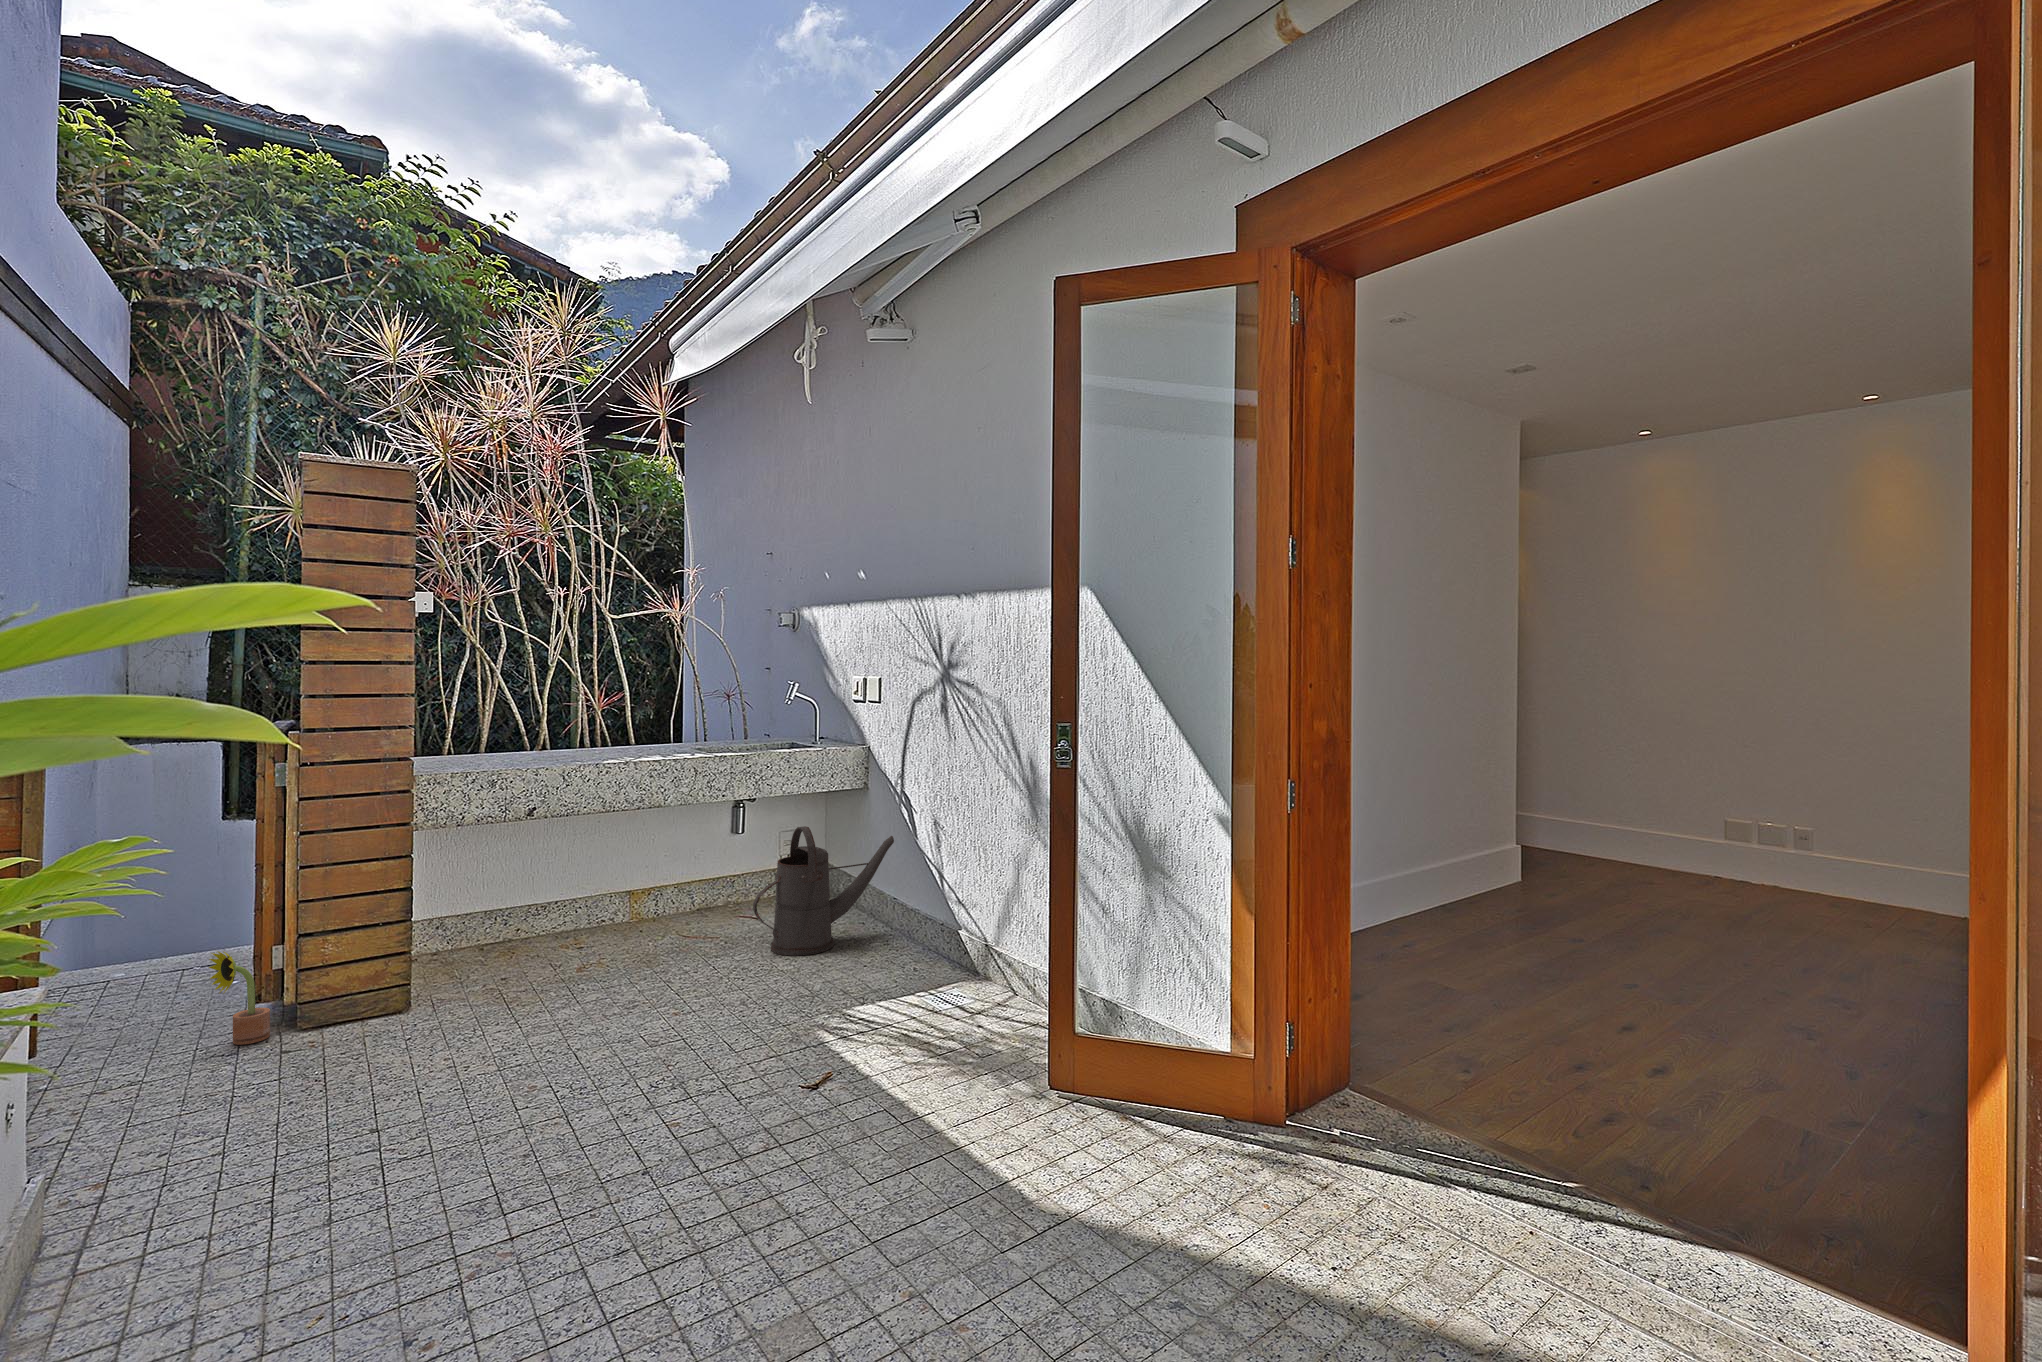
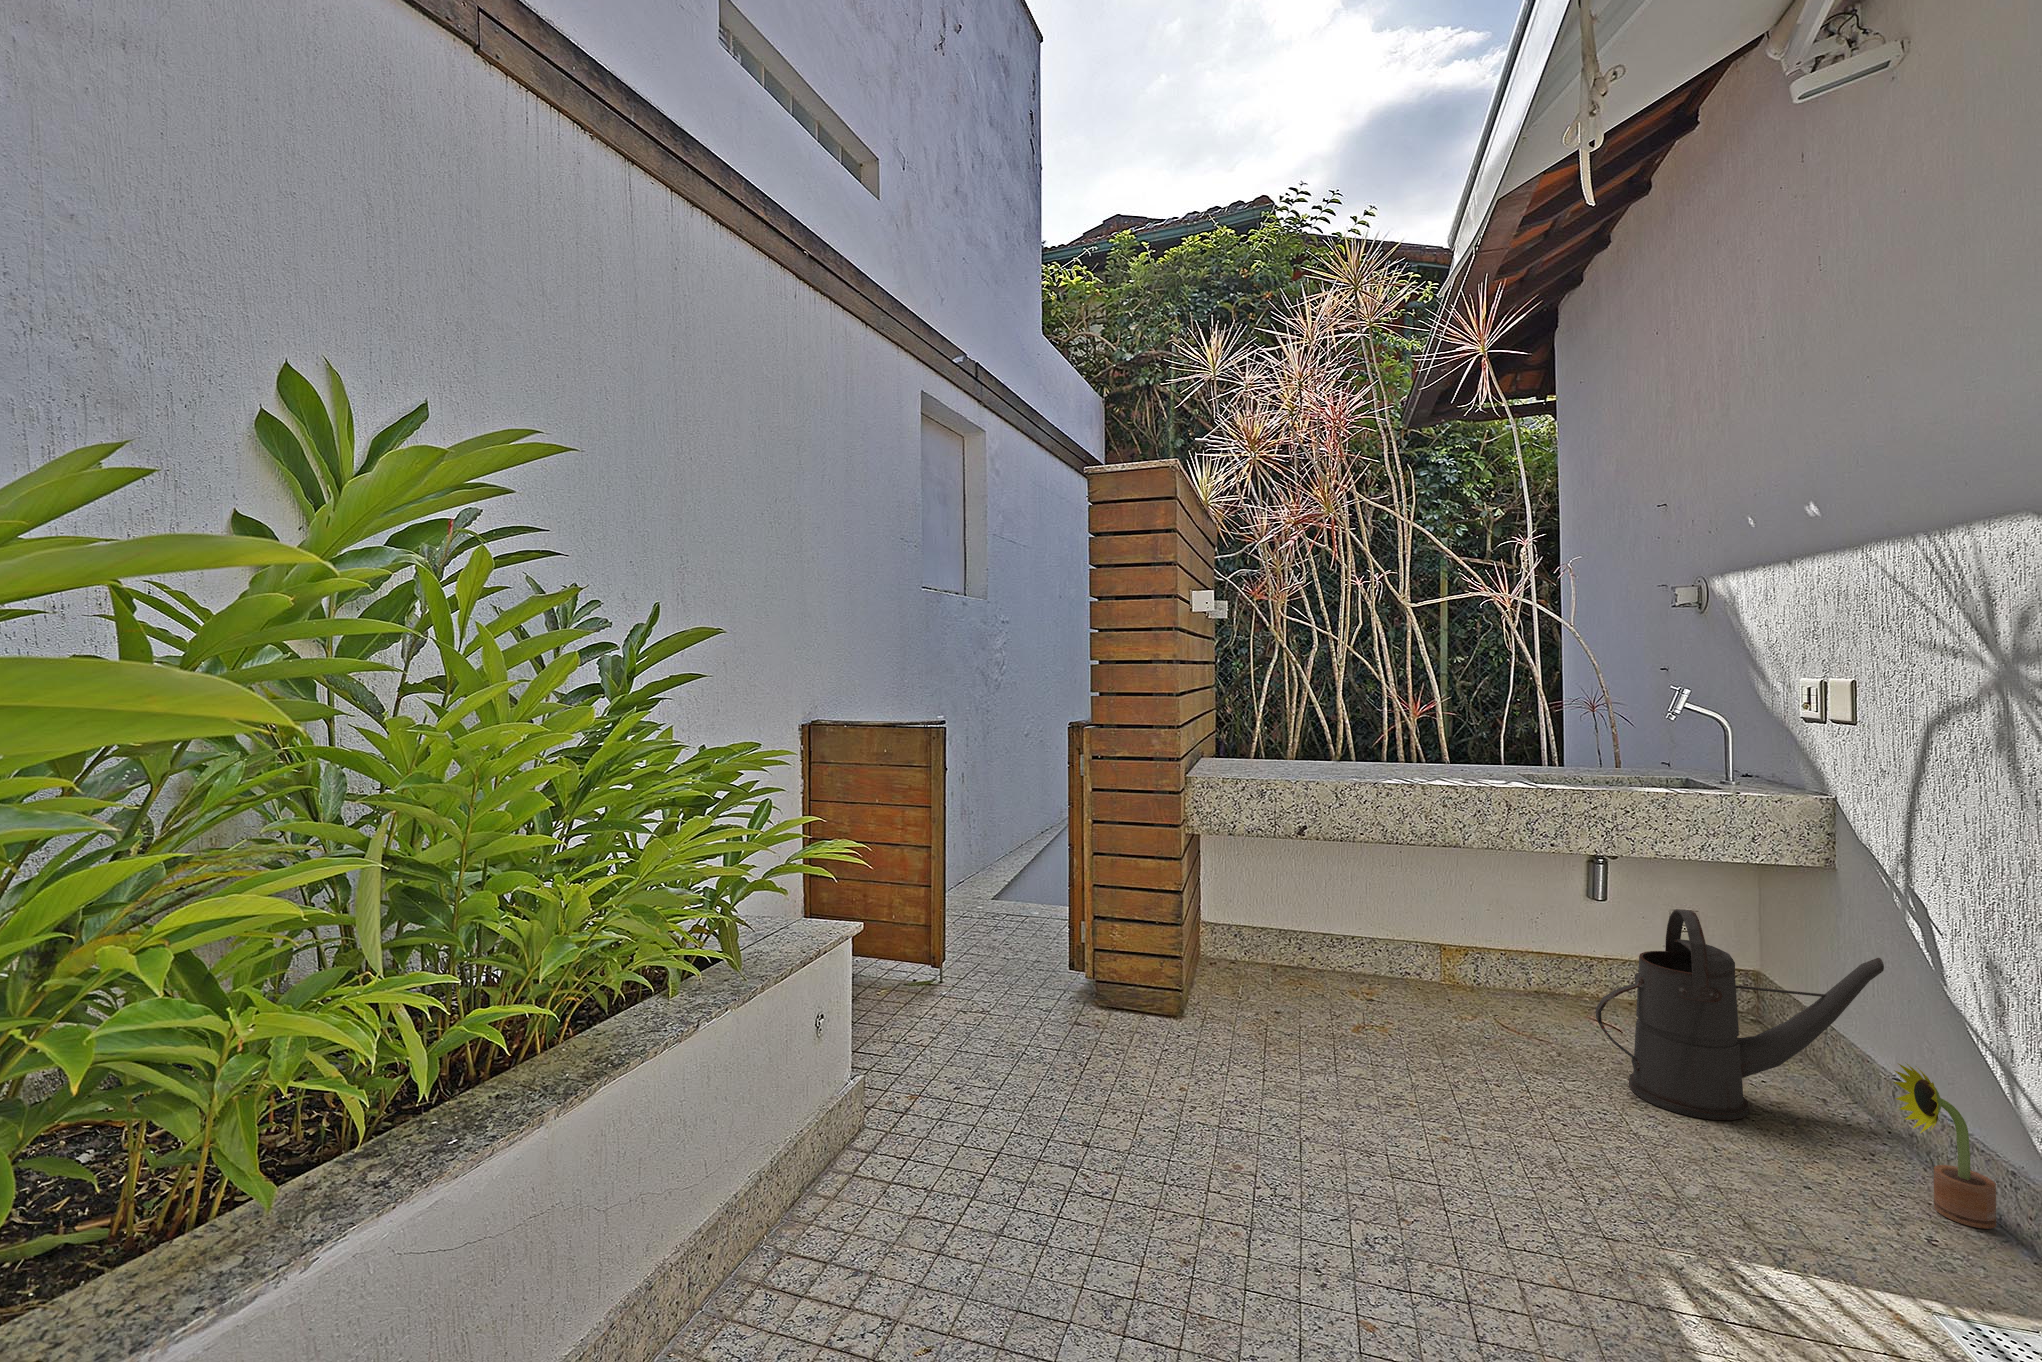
decorative plant: present [209,952,270,1045] -> present [1894,1064,1996,1229]

